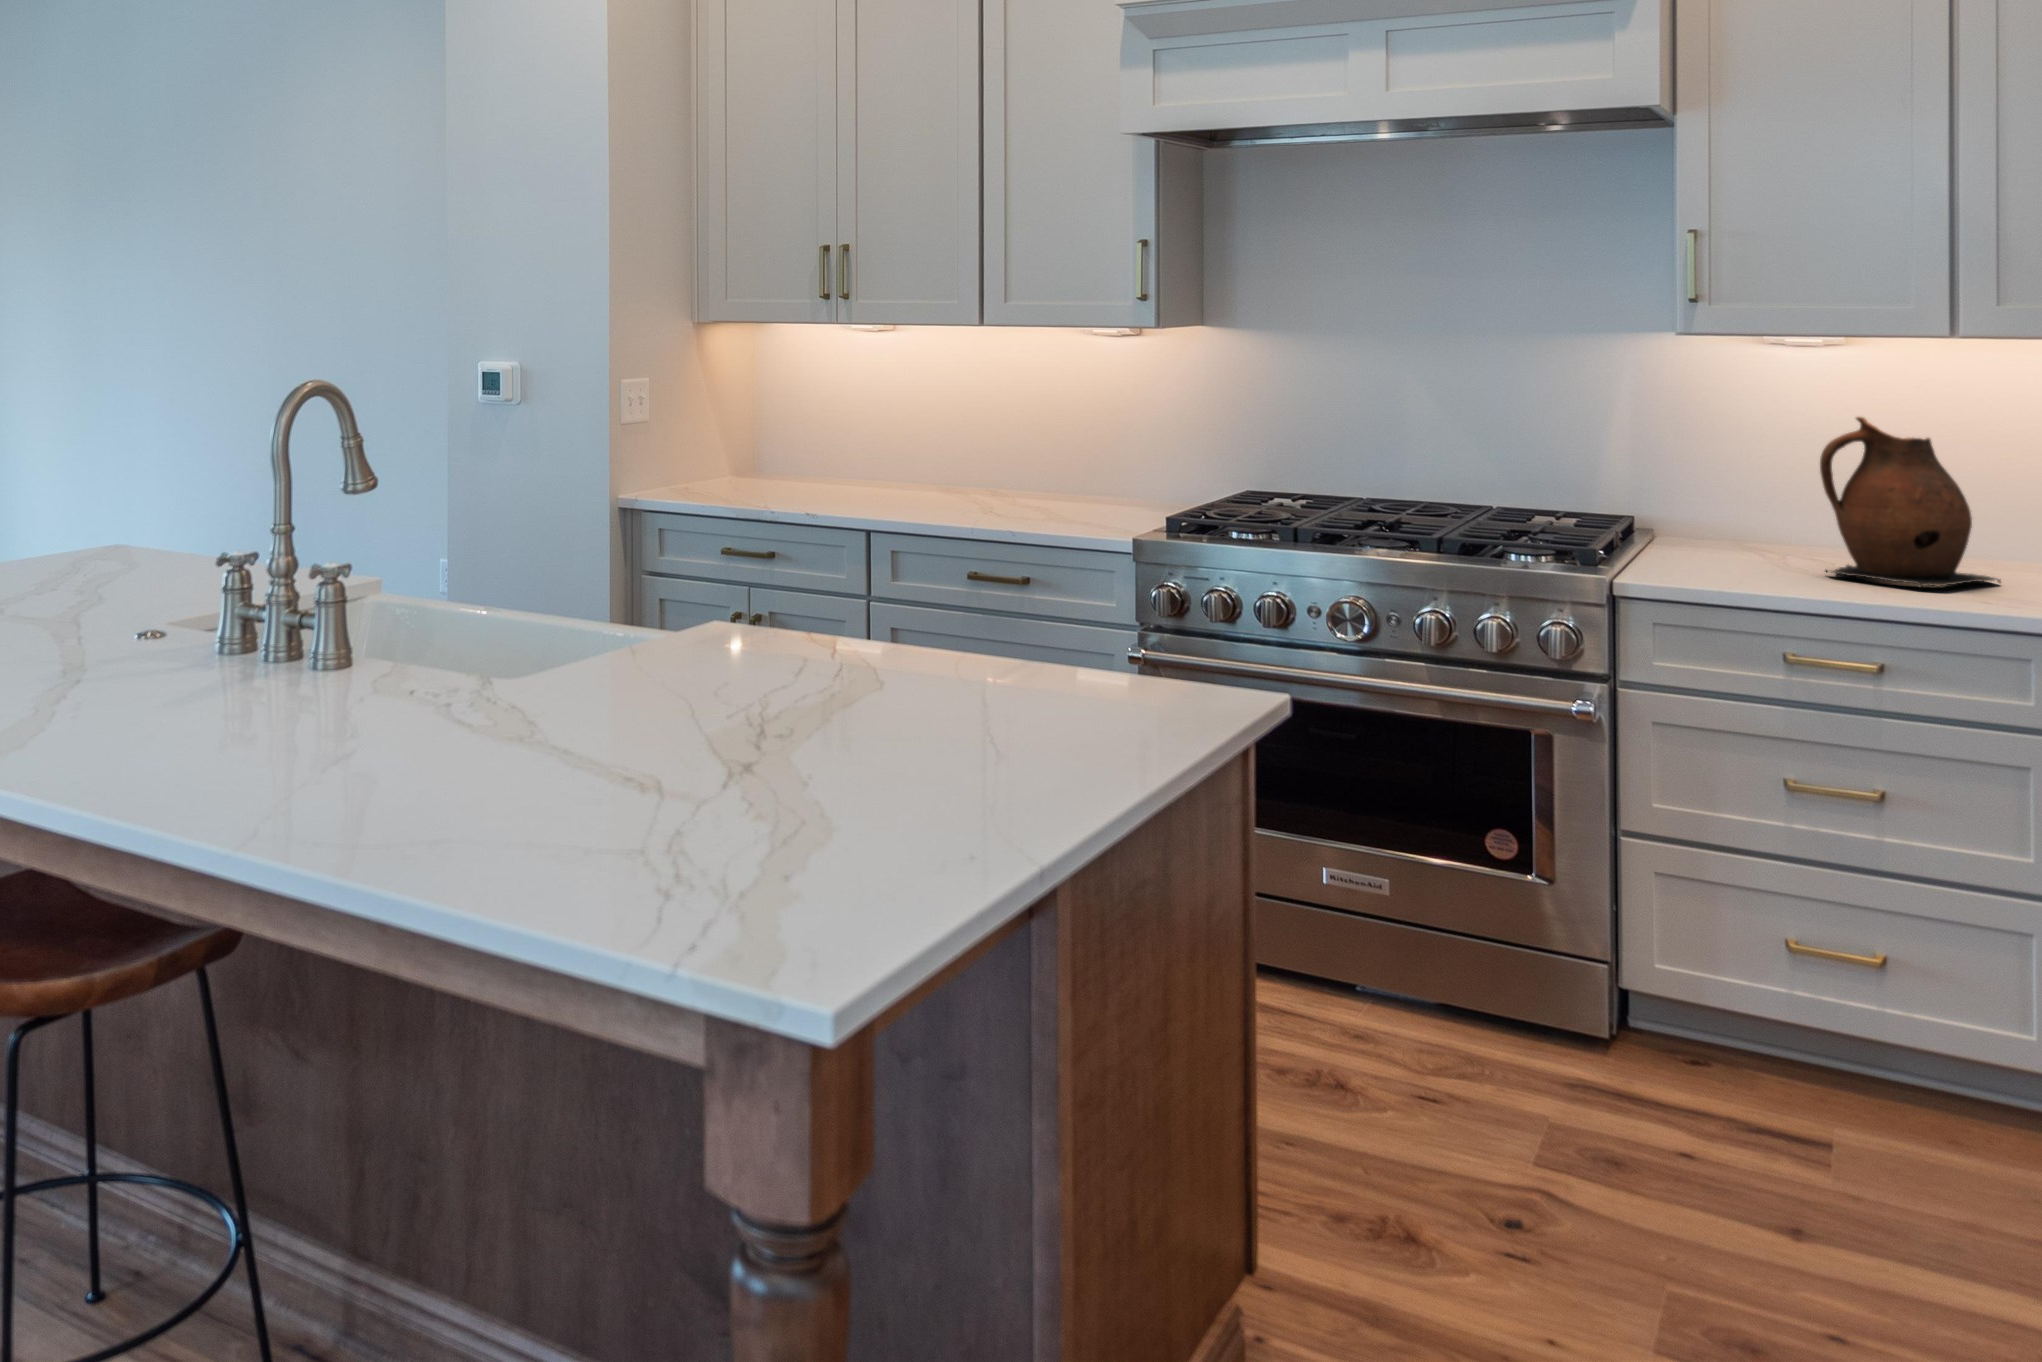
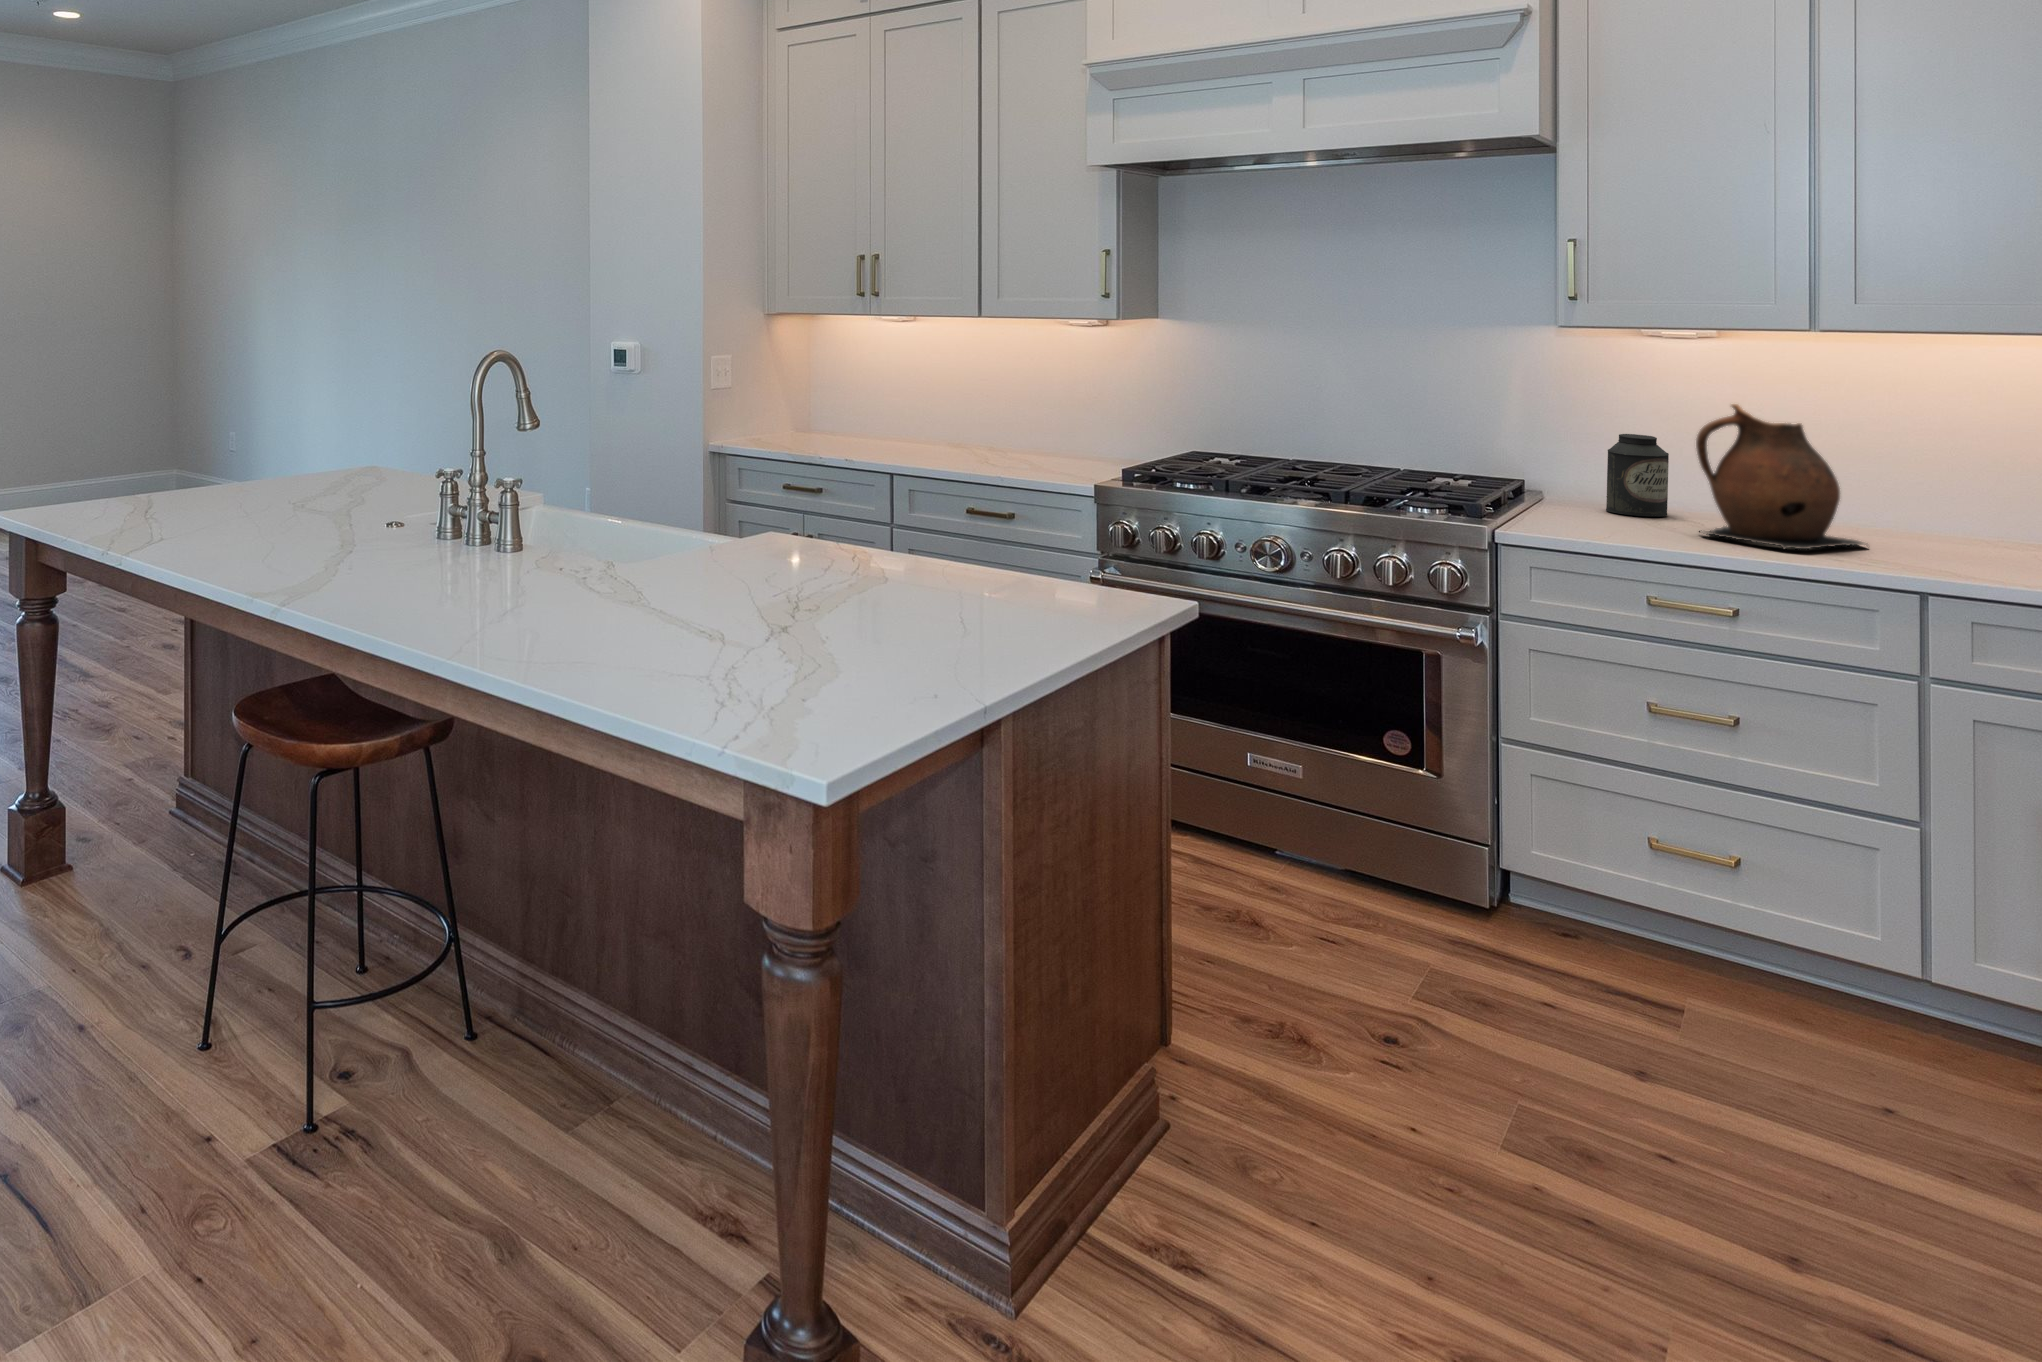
canister: none [1716,458,1783,557] -> present [1606,434,1669,517]

